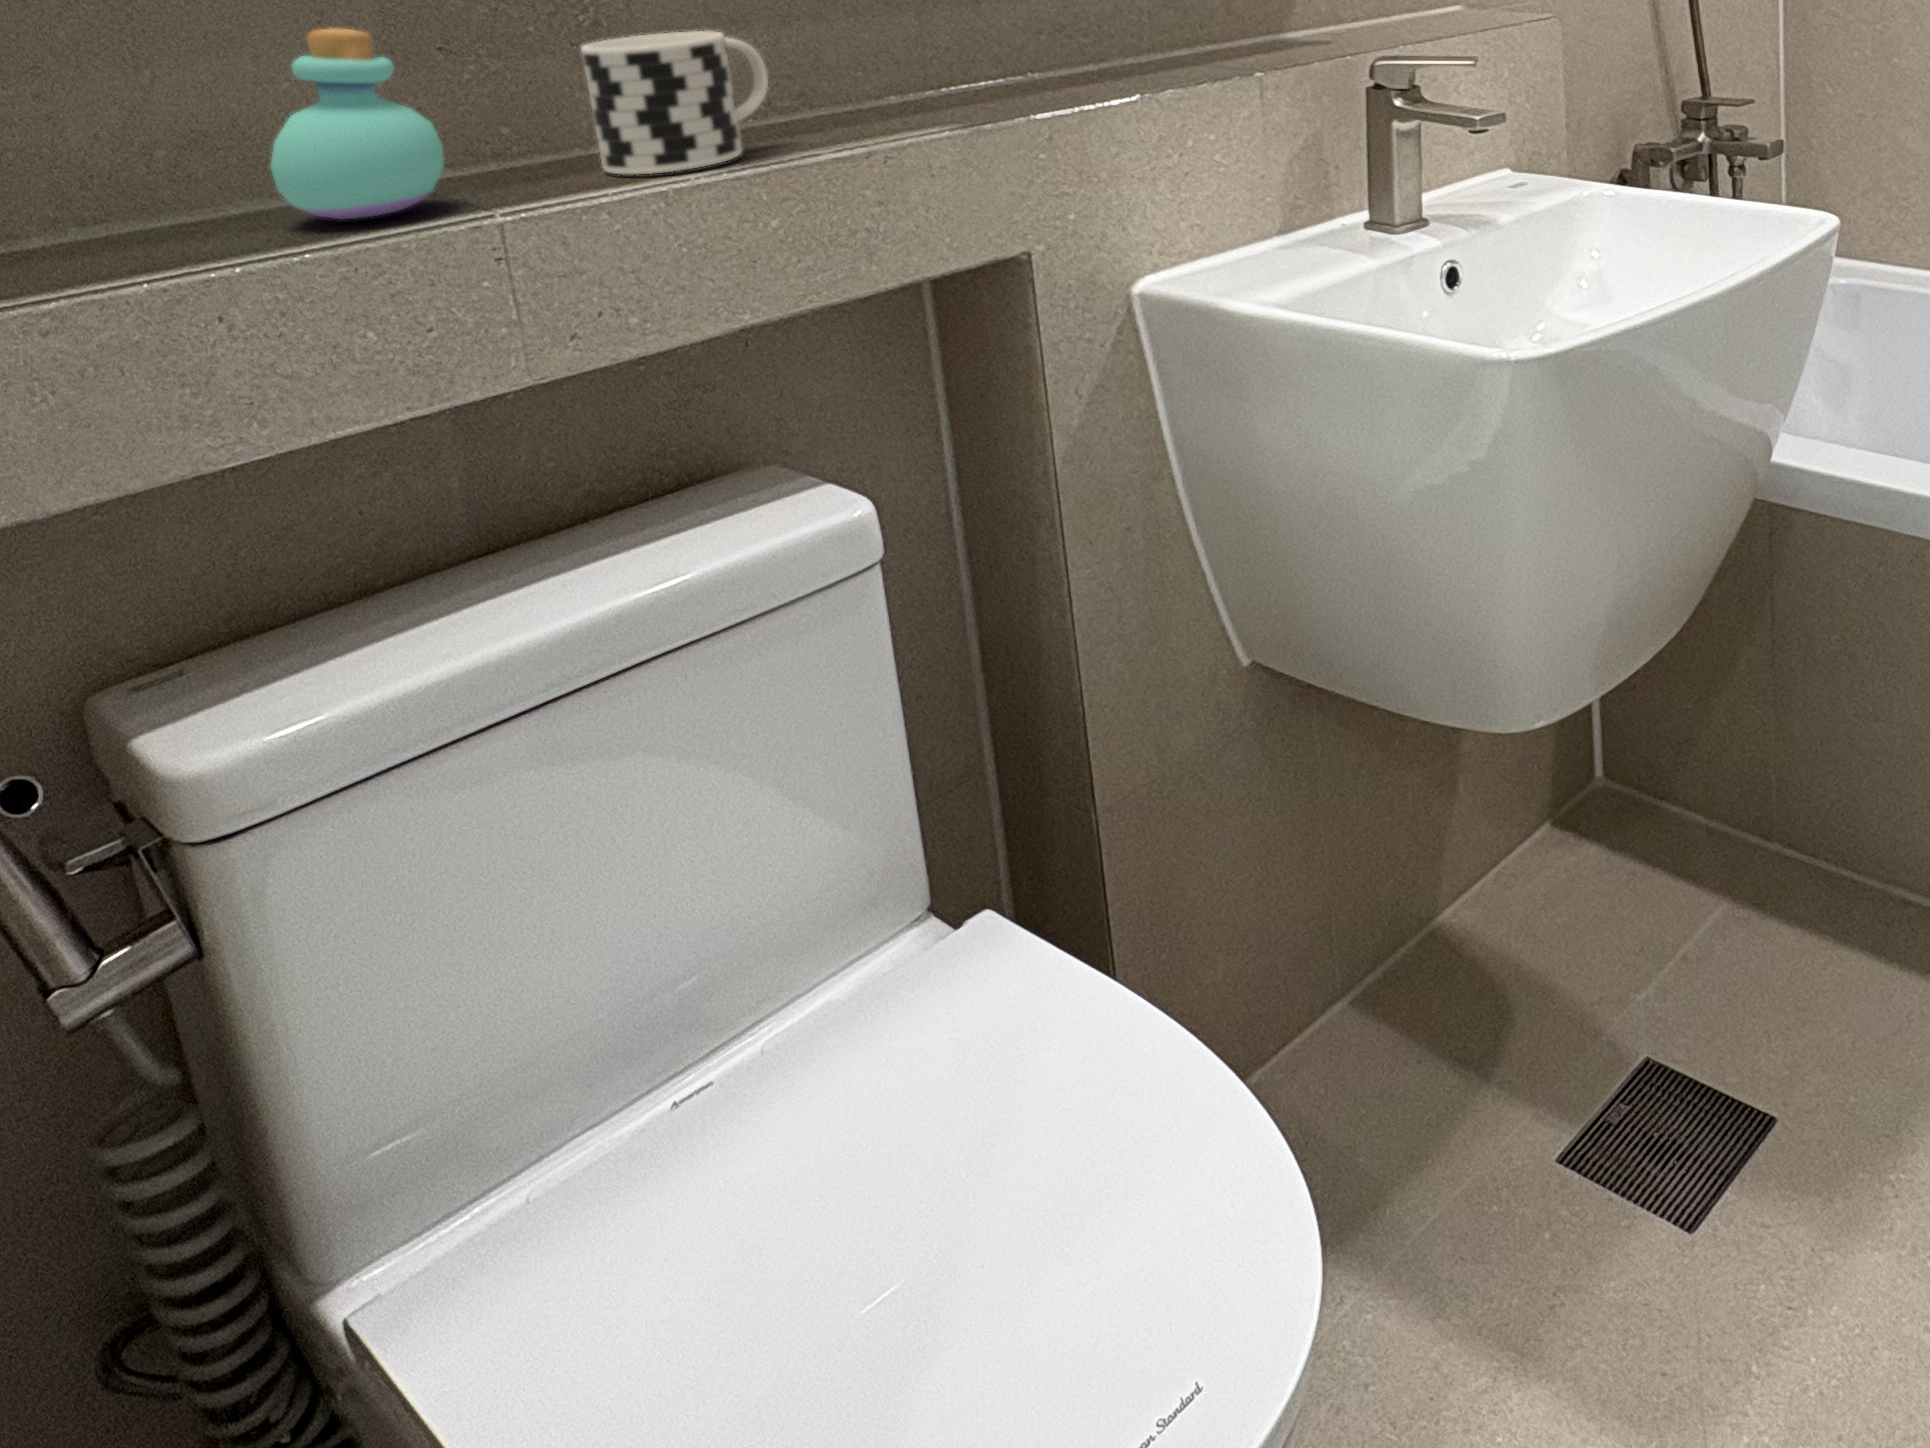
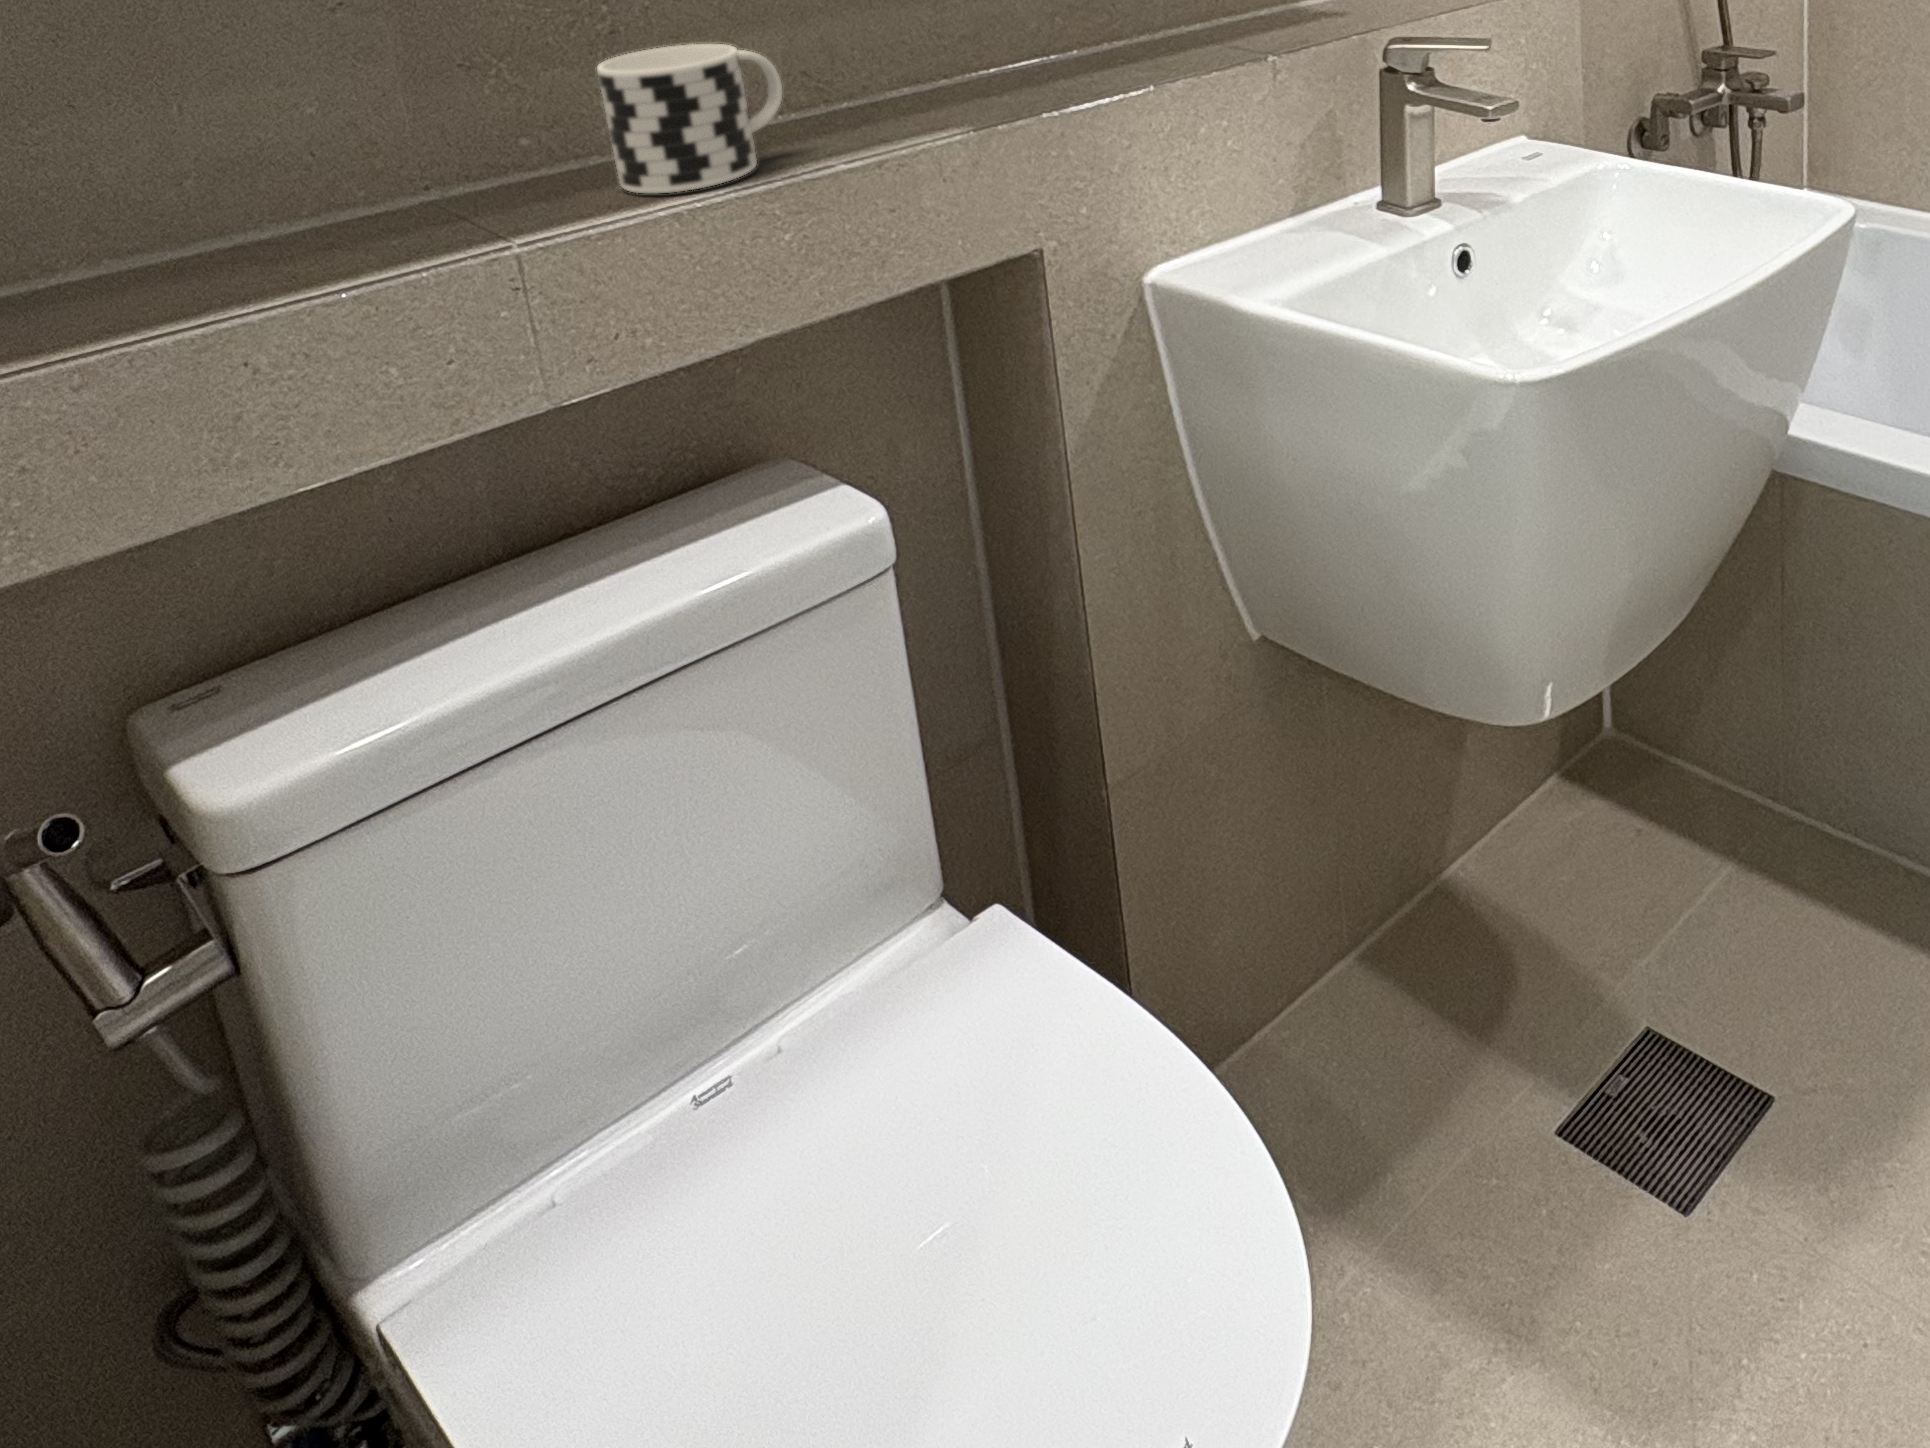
perfume bottle: present [270,28,444,219] -> none [293,65,463,252]

